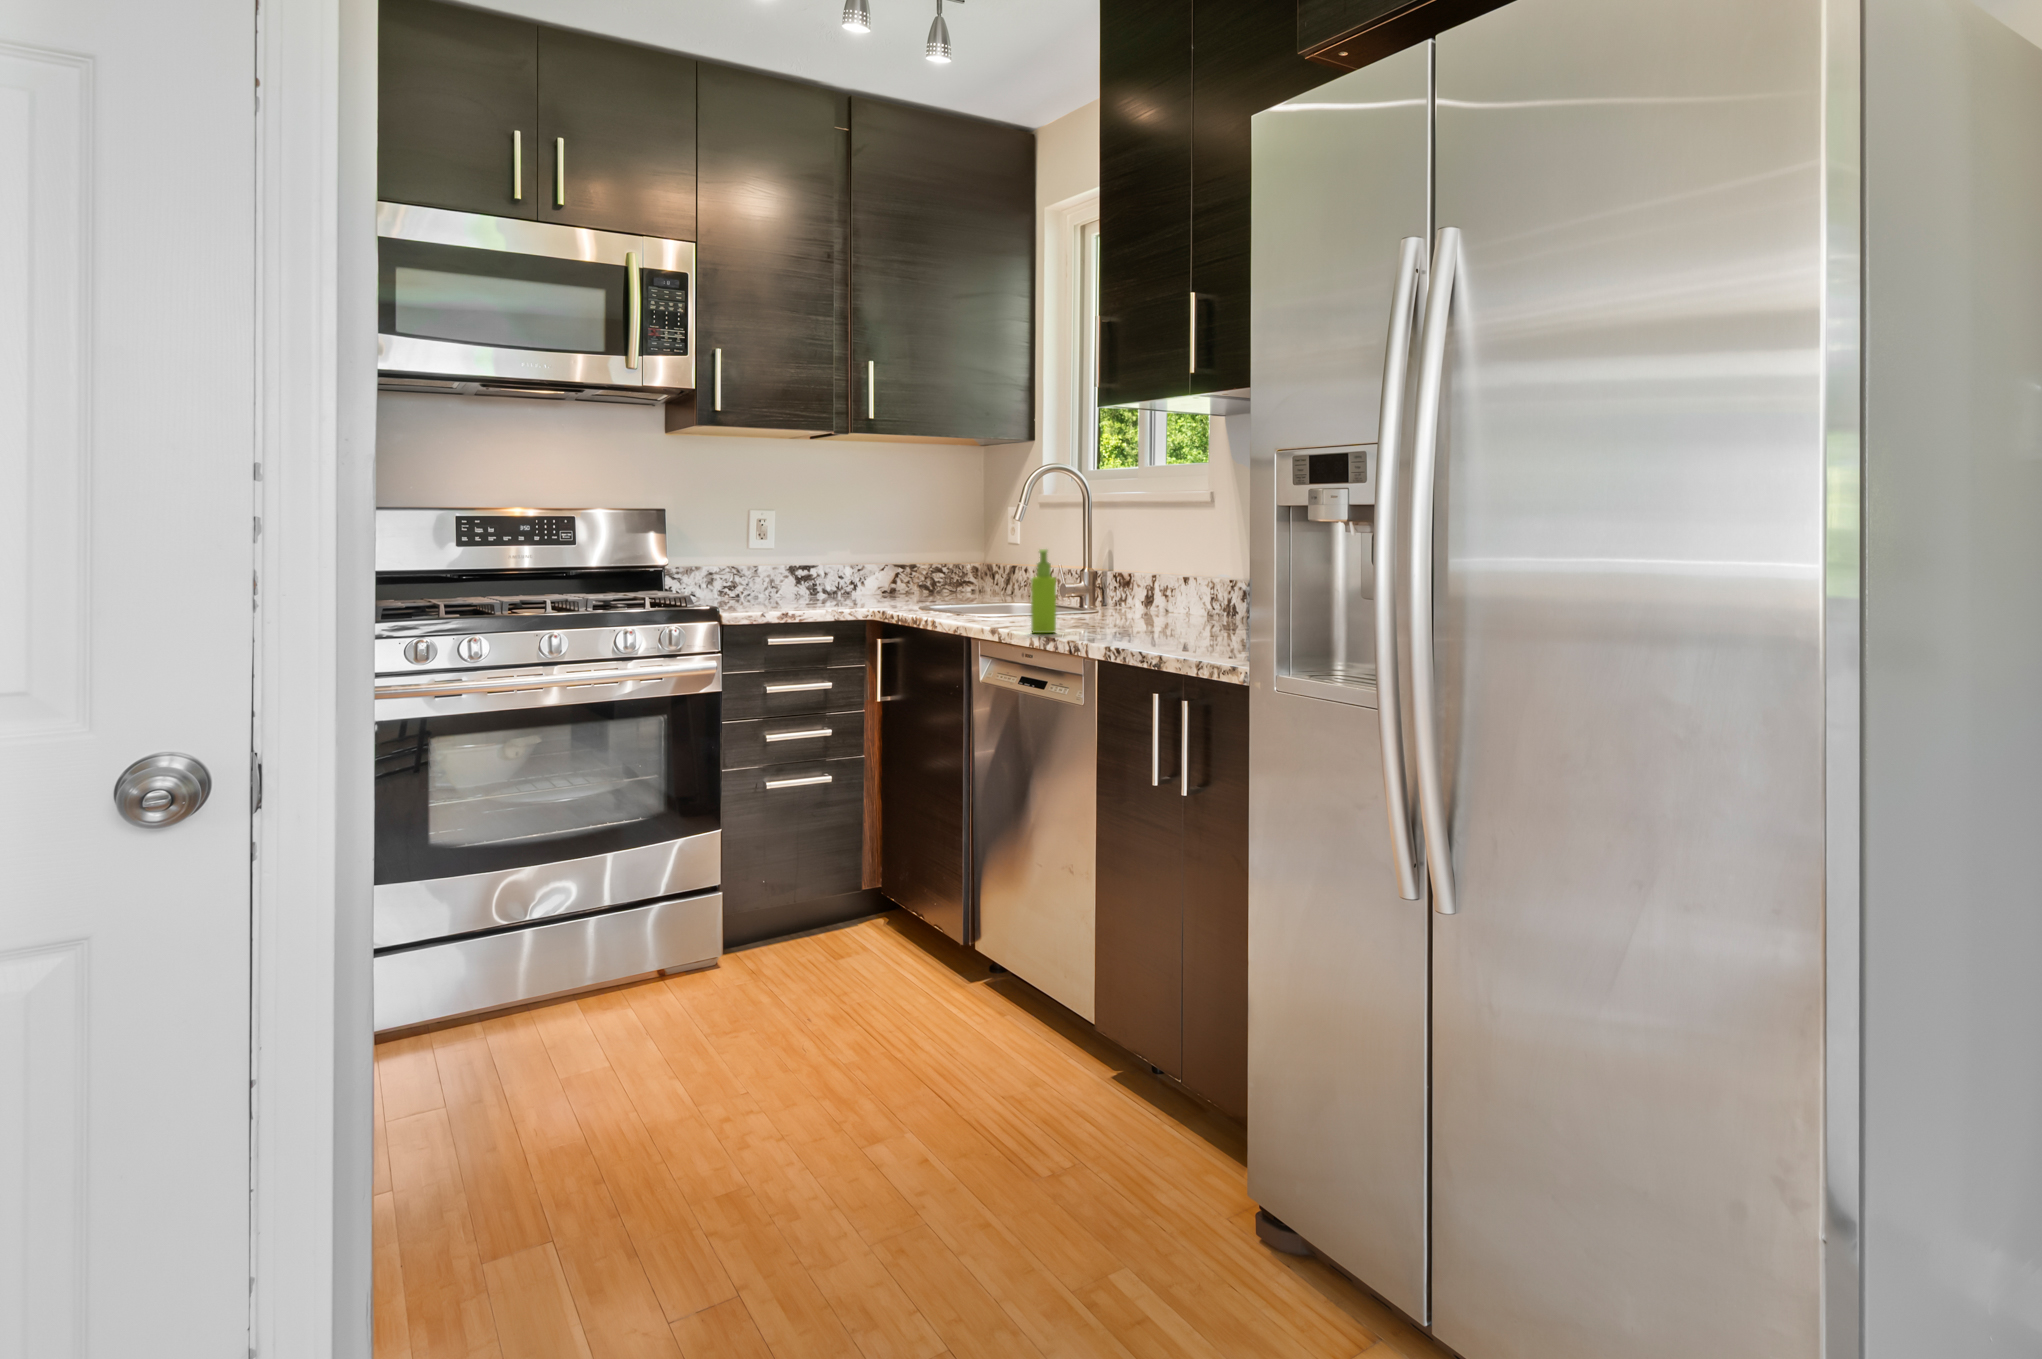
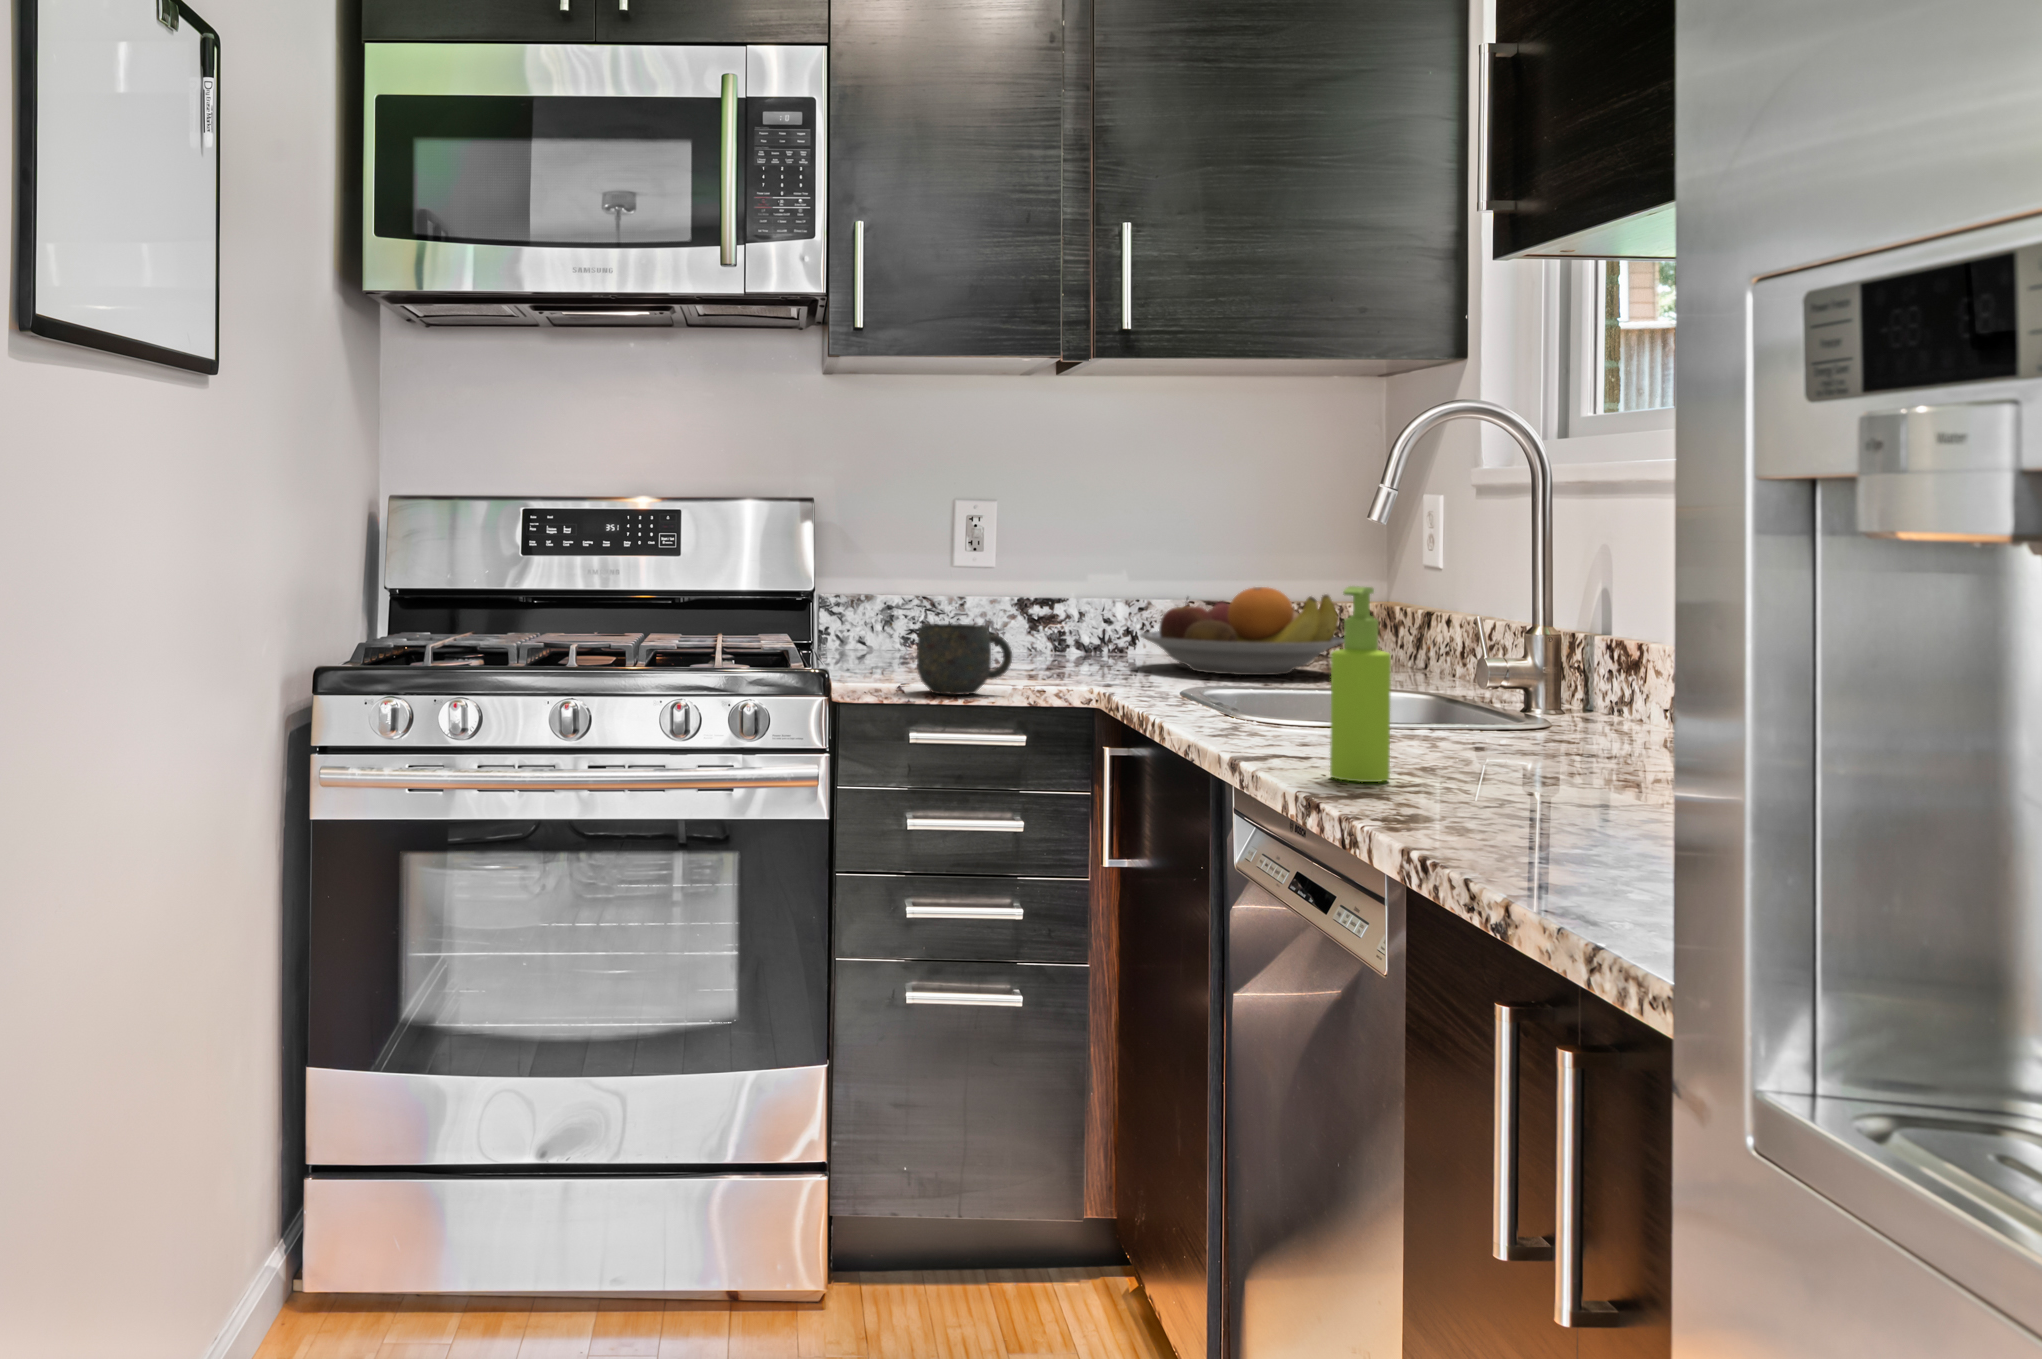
fruit bowl: none [863,555,974,602] -> present [1140,587,1344,675]
mug: none [772,579,826,617] -> present [917,624,1012,695]

